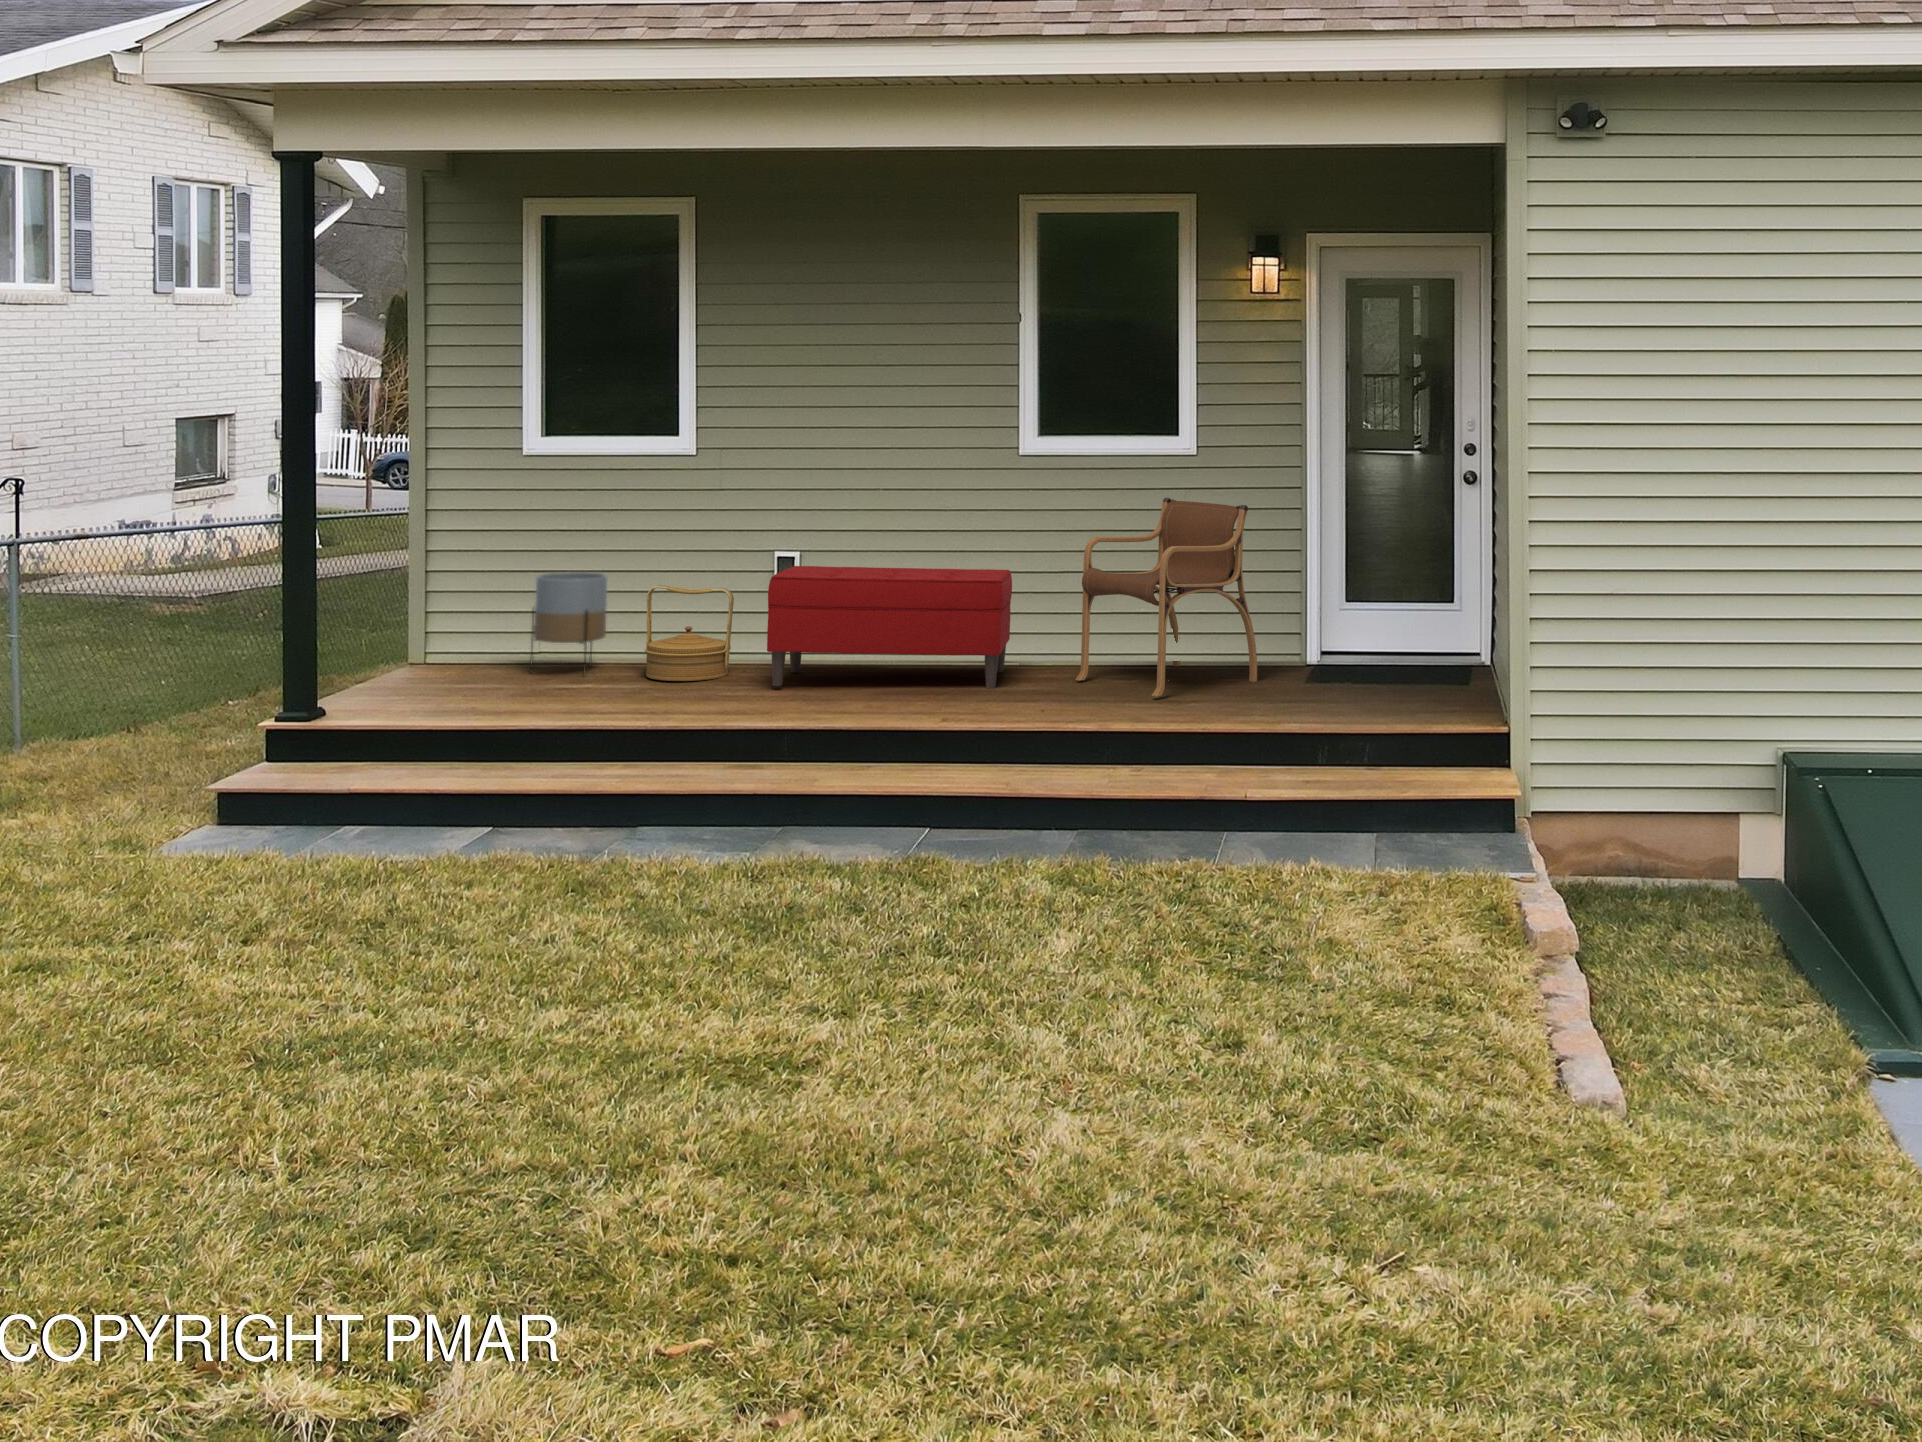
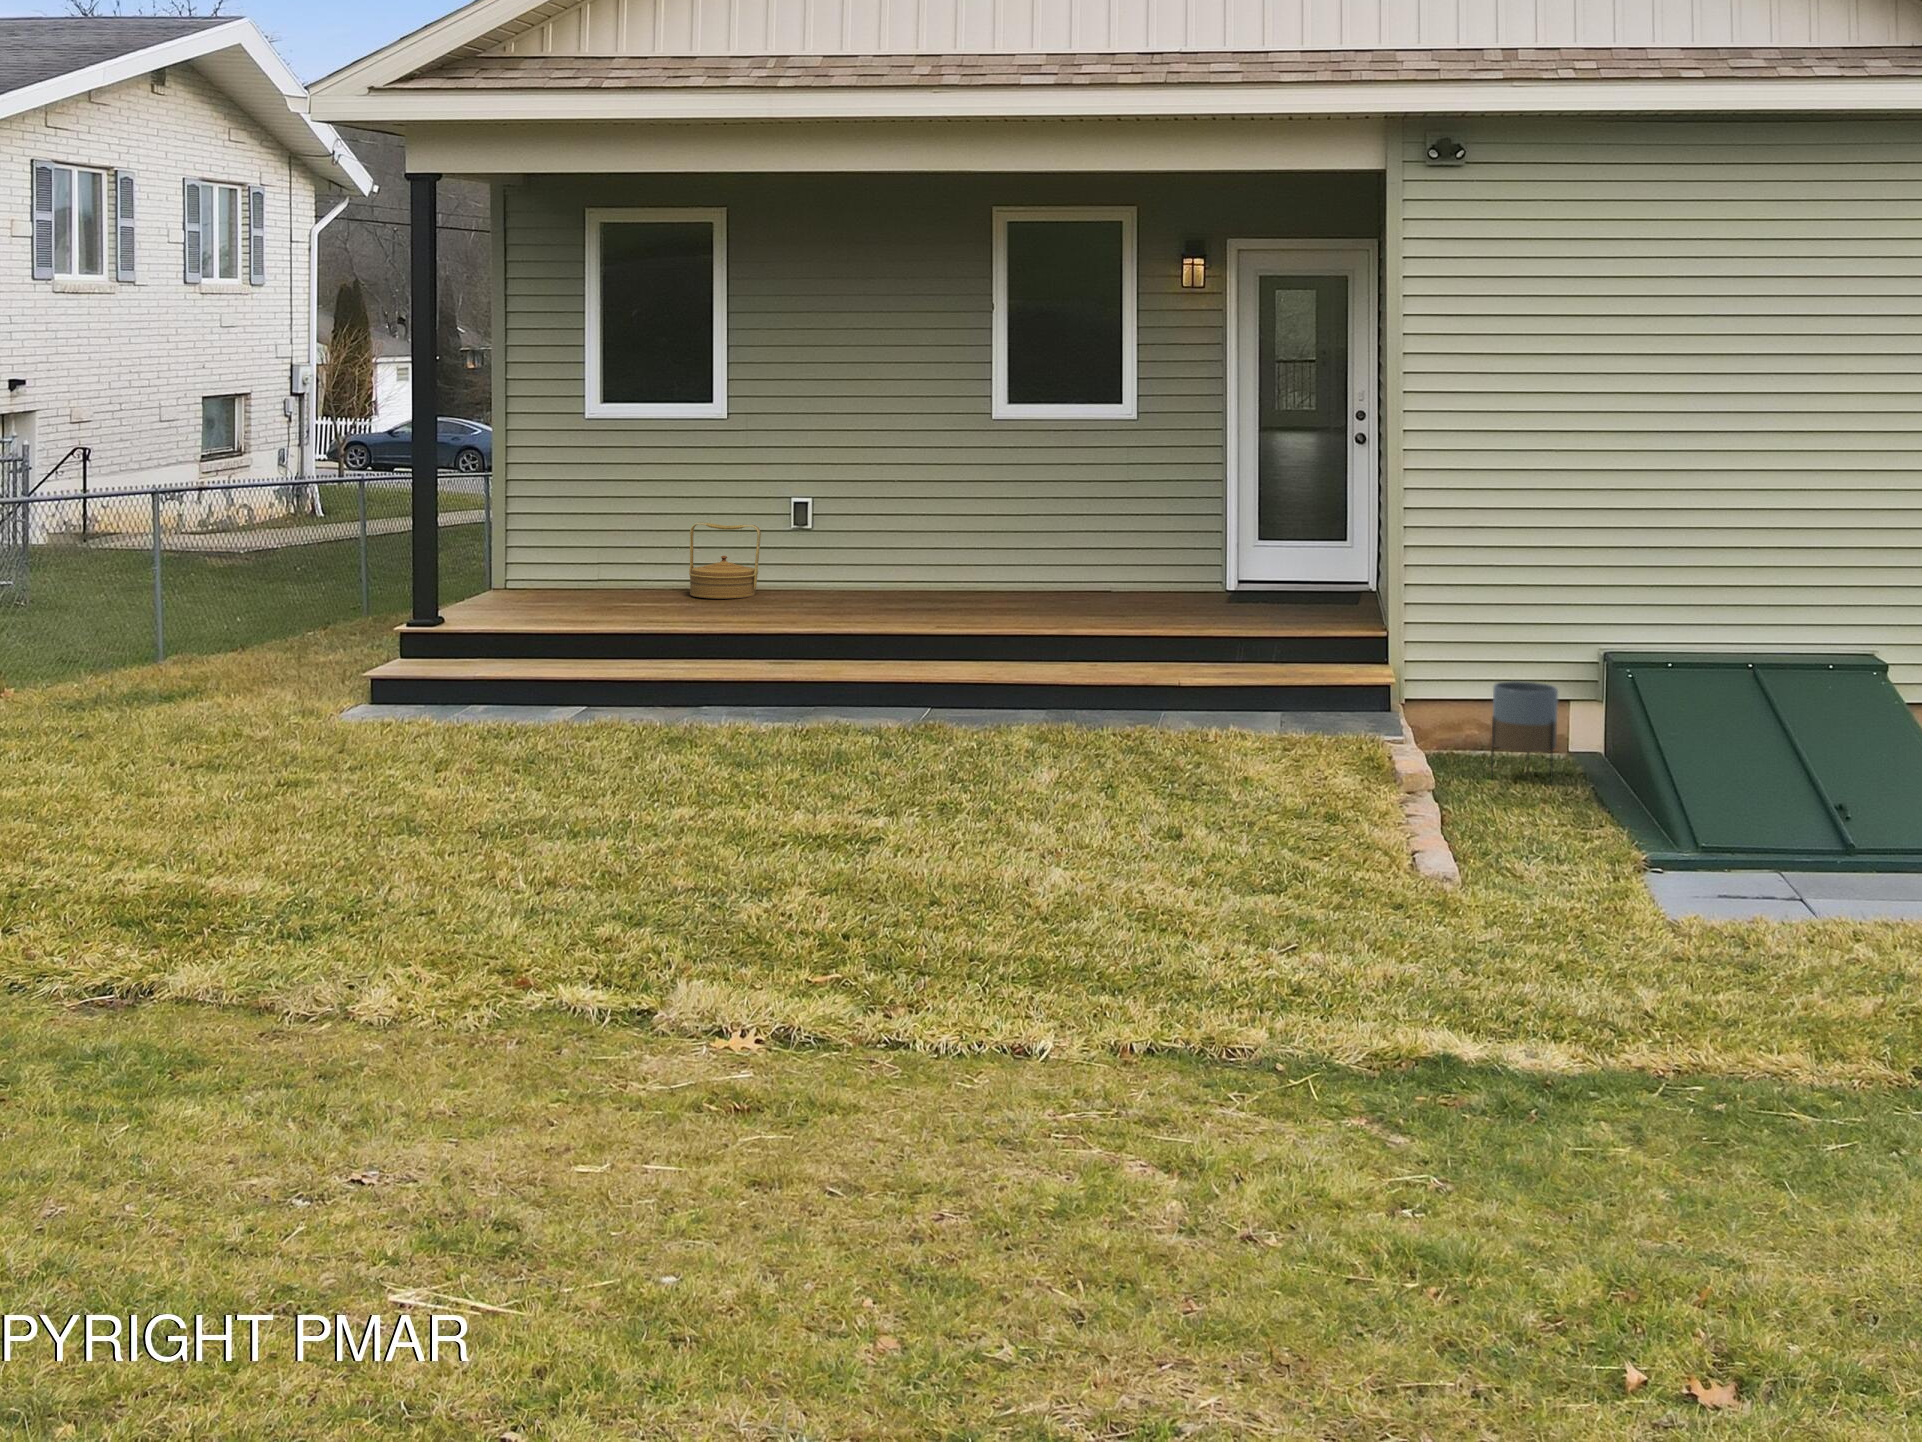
armchair: present [1076,498,1257,696] -> none [1038,455,1185,611]
bench: present [767,566,1012,689] -> none [791,508,985,606]
planter: present [532,572,607,670] -> present [1491,681,1558,782]

